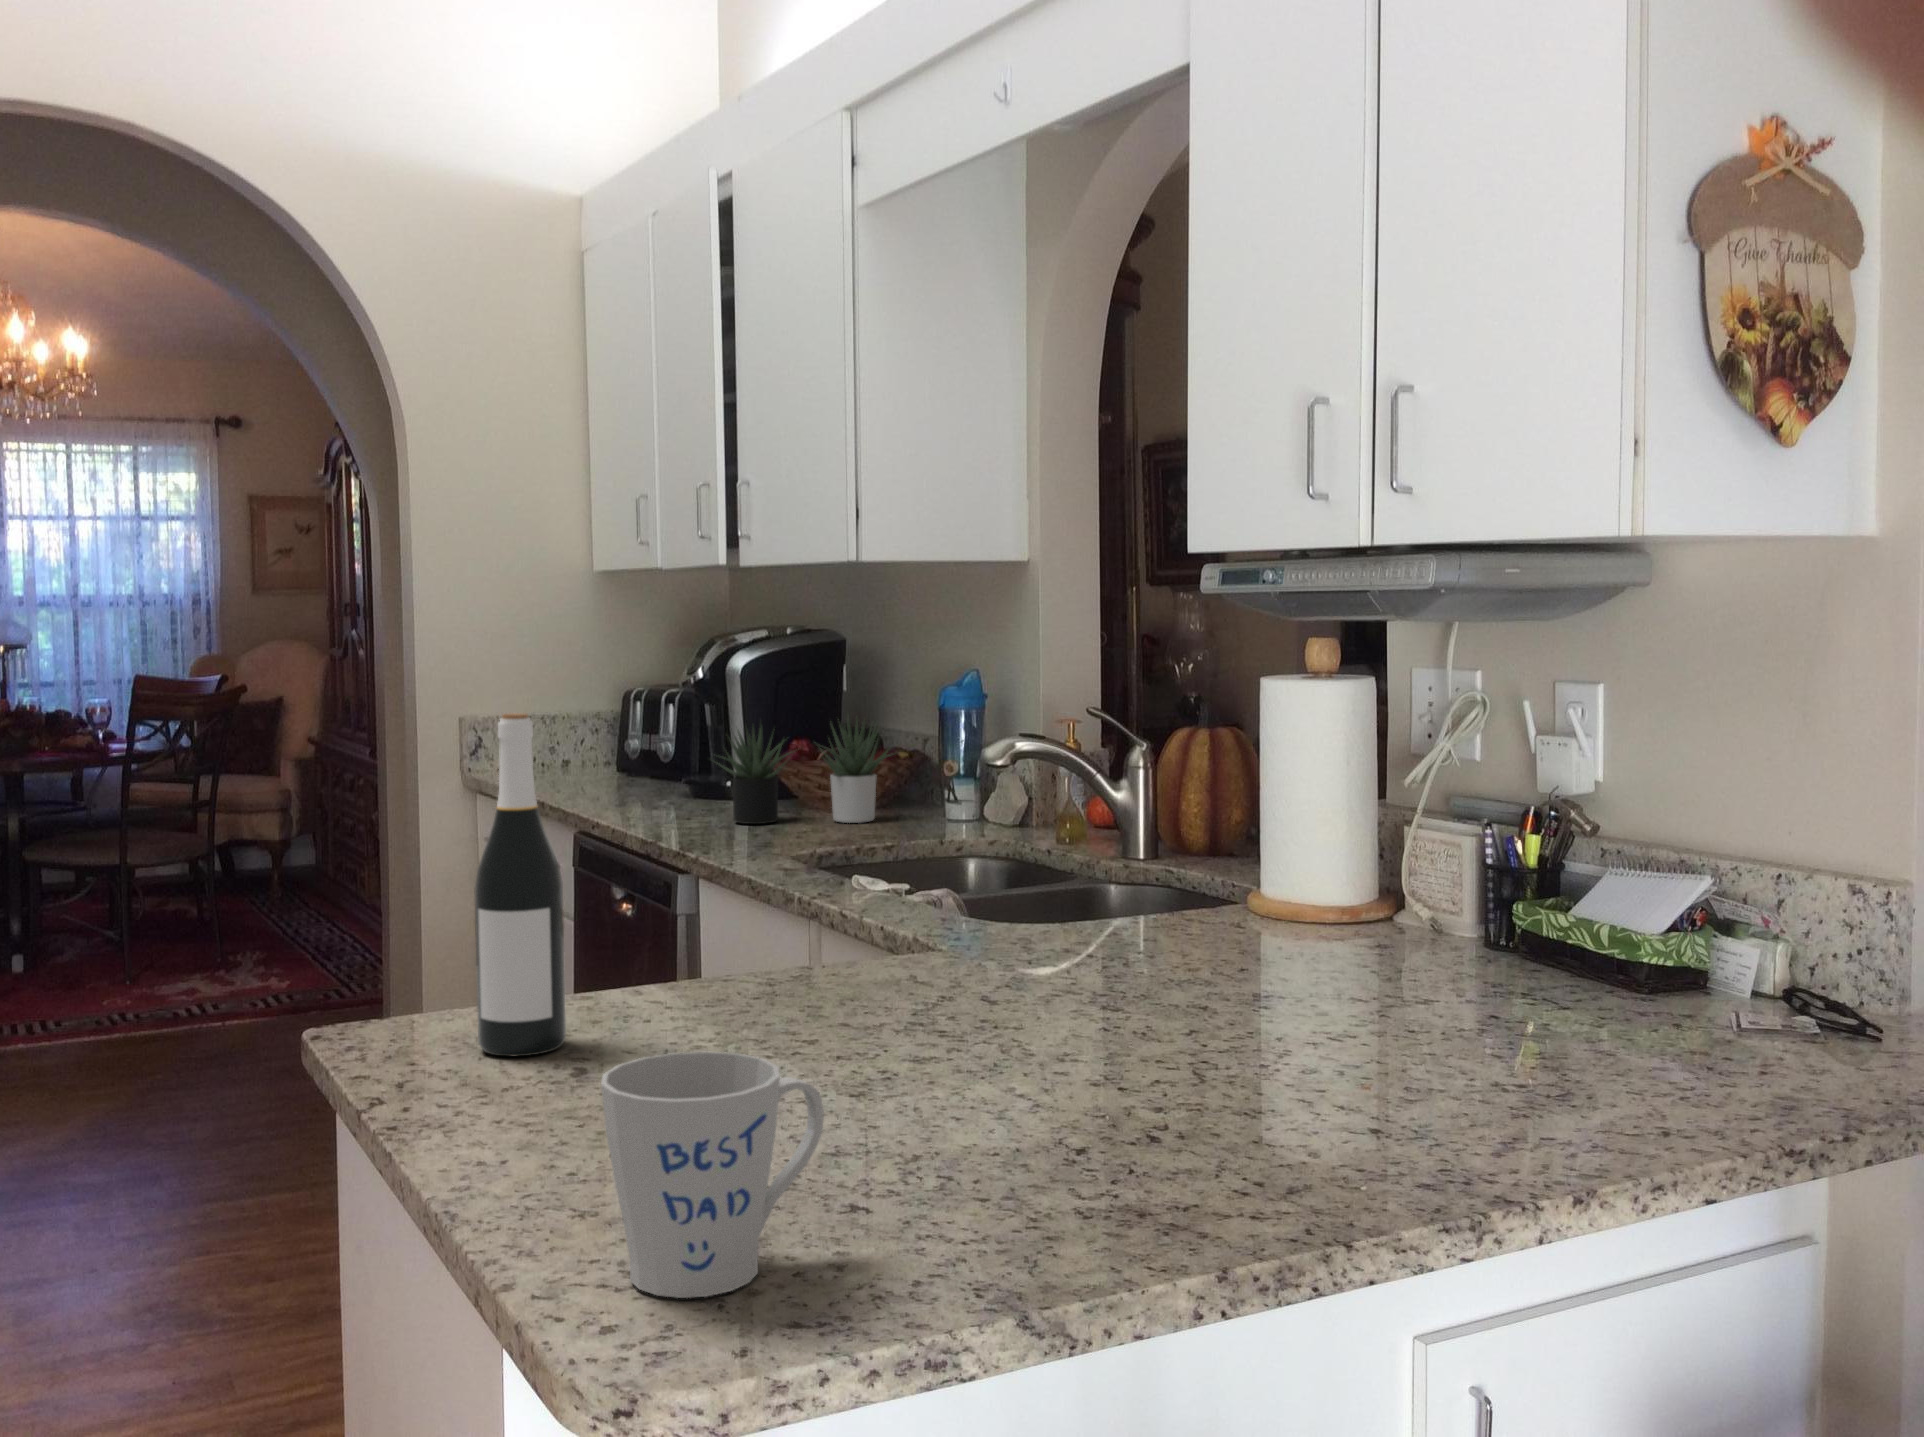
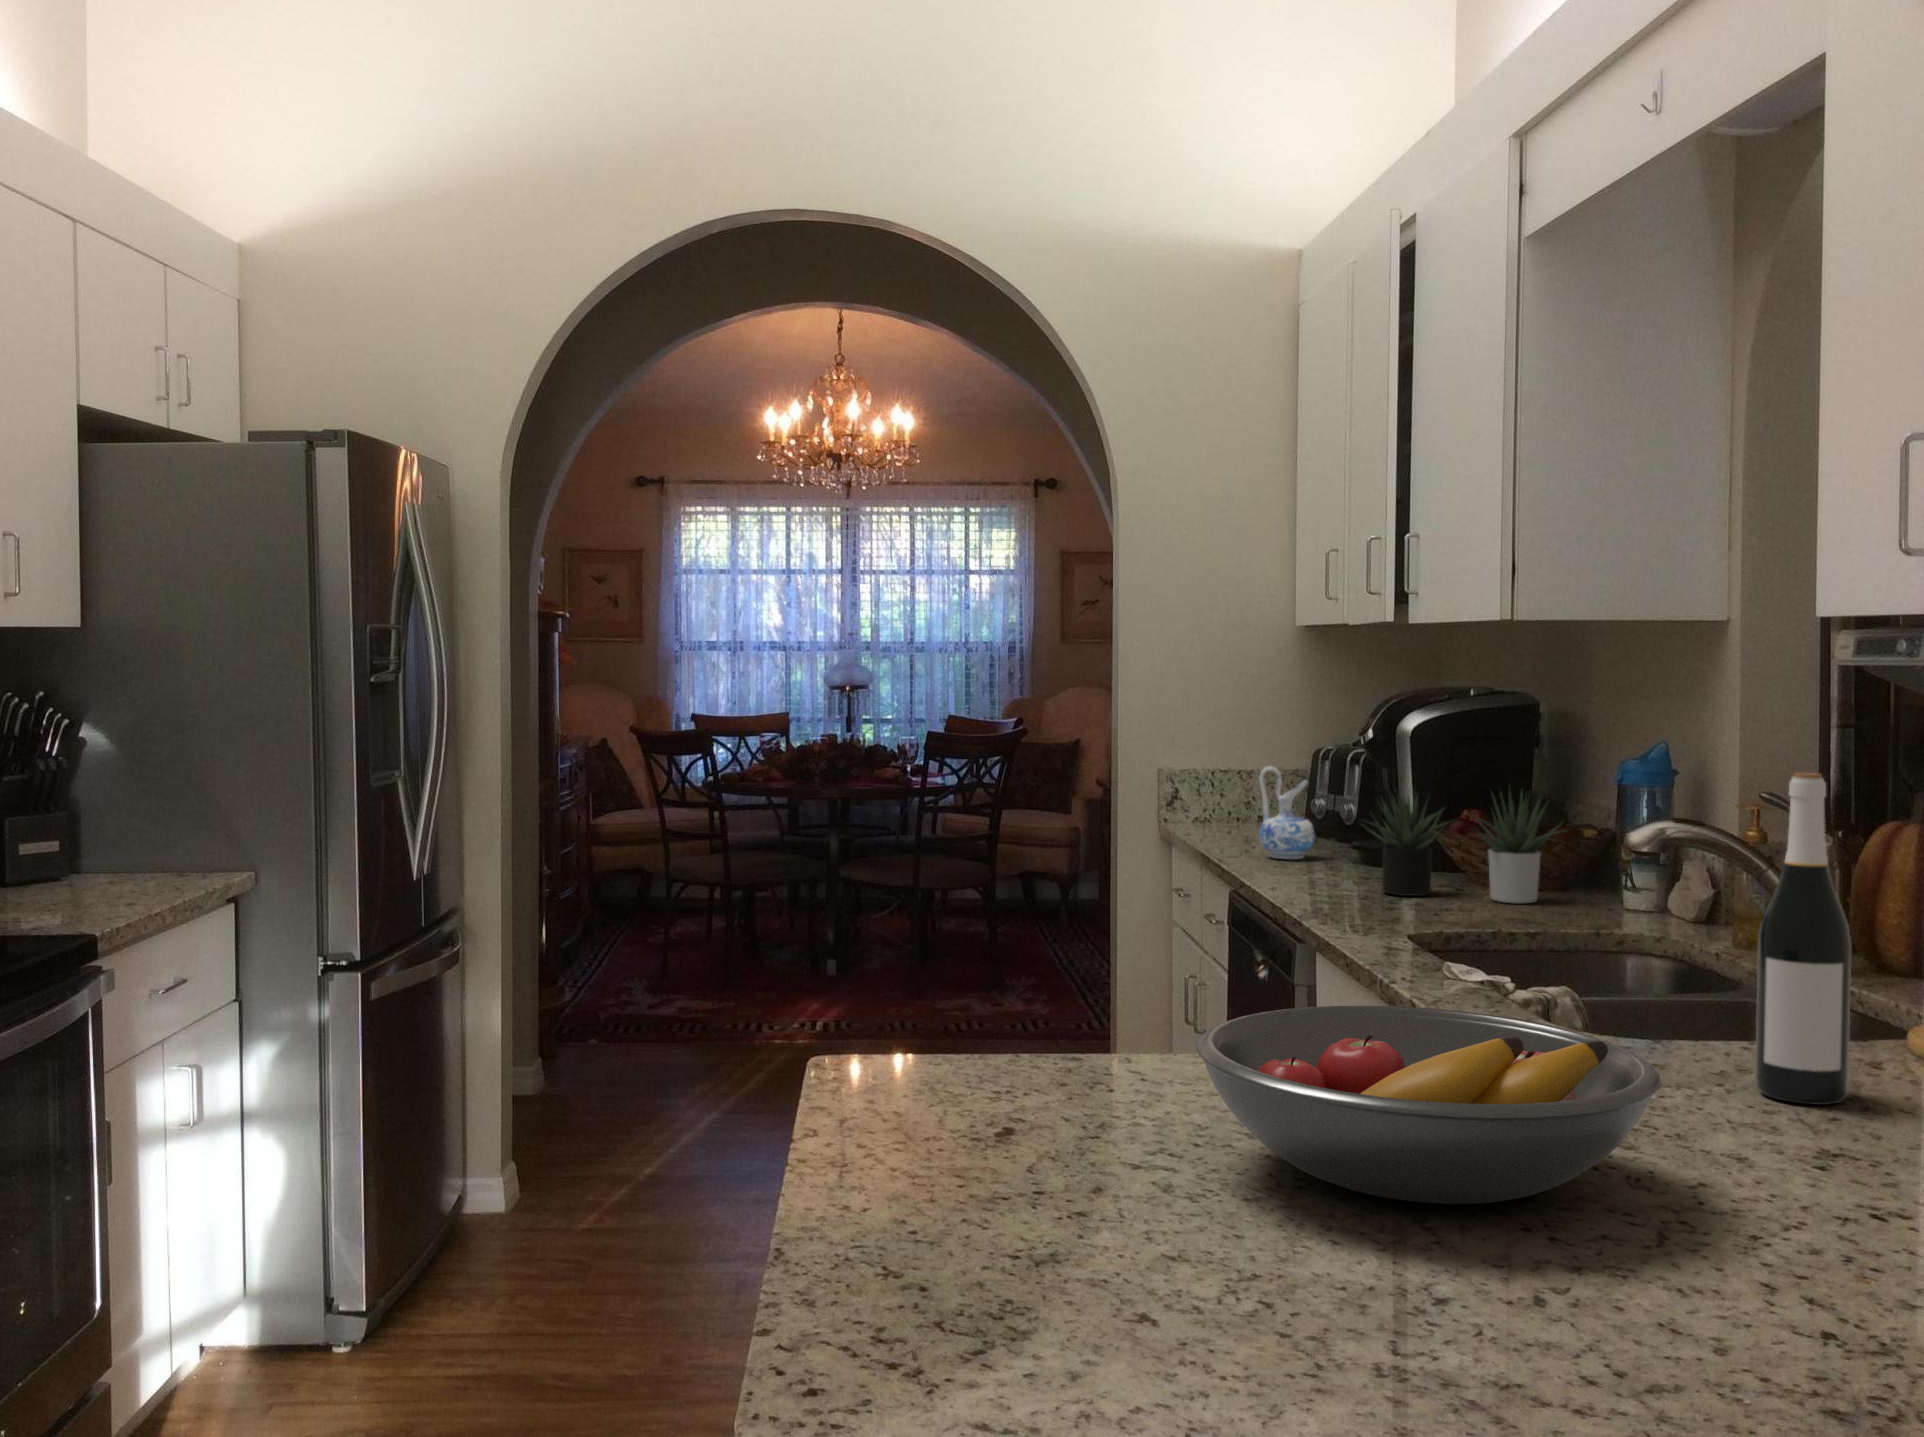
ceramic pitcher: none [588,709,643,800] -> present [1259,767,1315,859]
wine bottle: present [475,713,566,1056] -> present [1755,773,1851,1105]
fruit bowl: none [775,909,1181,1076] -> present [1196,1006,1661,1204]
mug: present [601,1051,824,1298] -> none [843,1126,1077,1380]

